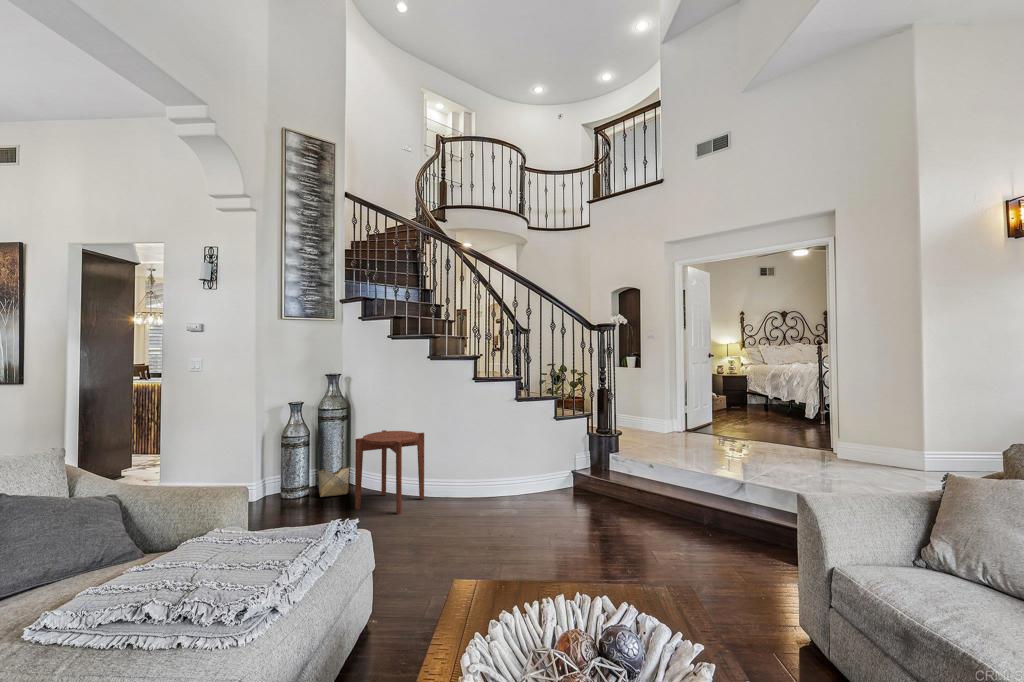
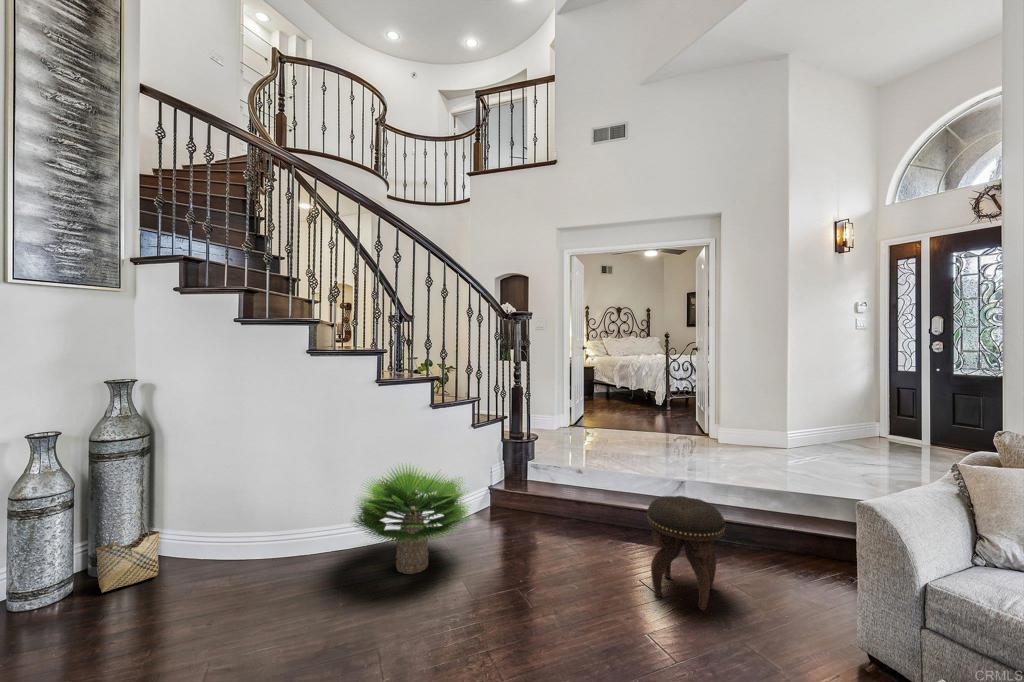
side table: present [355,430,424,515] -> none [183,464,301,607]
potted plant: none [446,436,536,516] -> present [353,465,468,574]
footstool: none [656,477,722,572] -> present [647,496,725,610]

